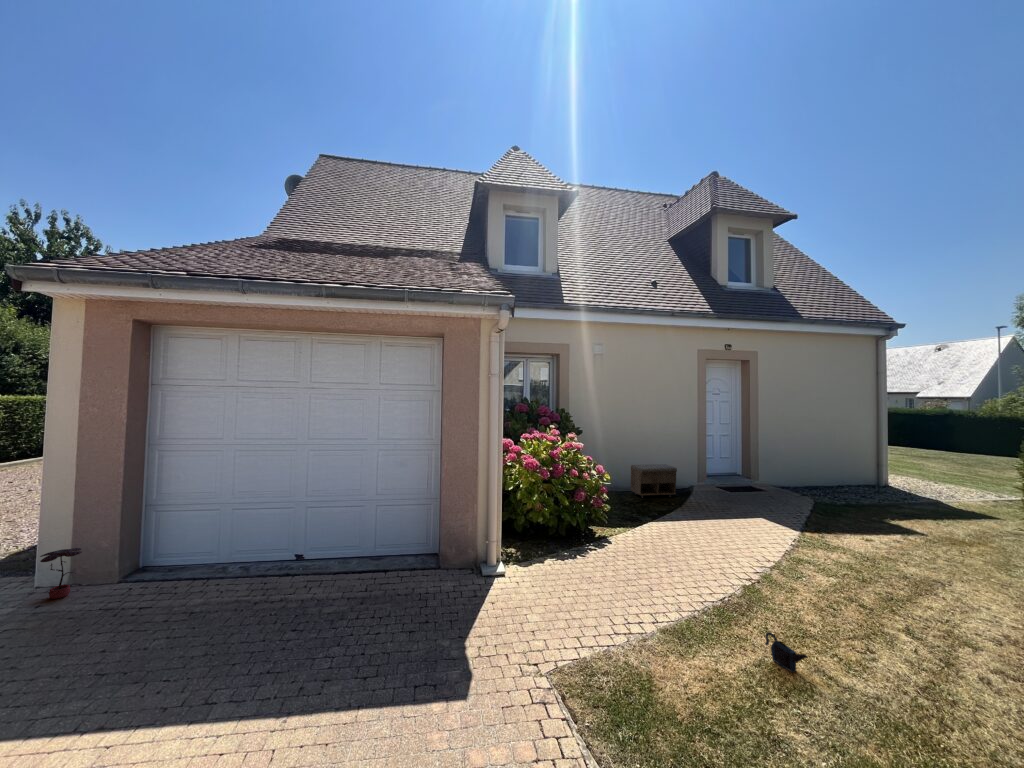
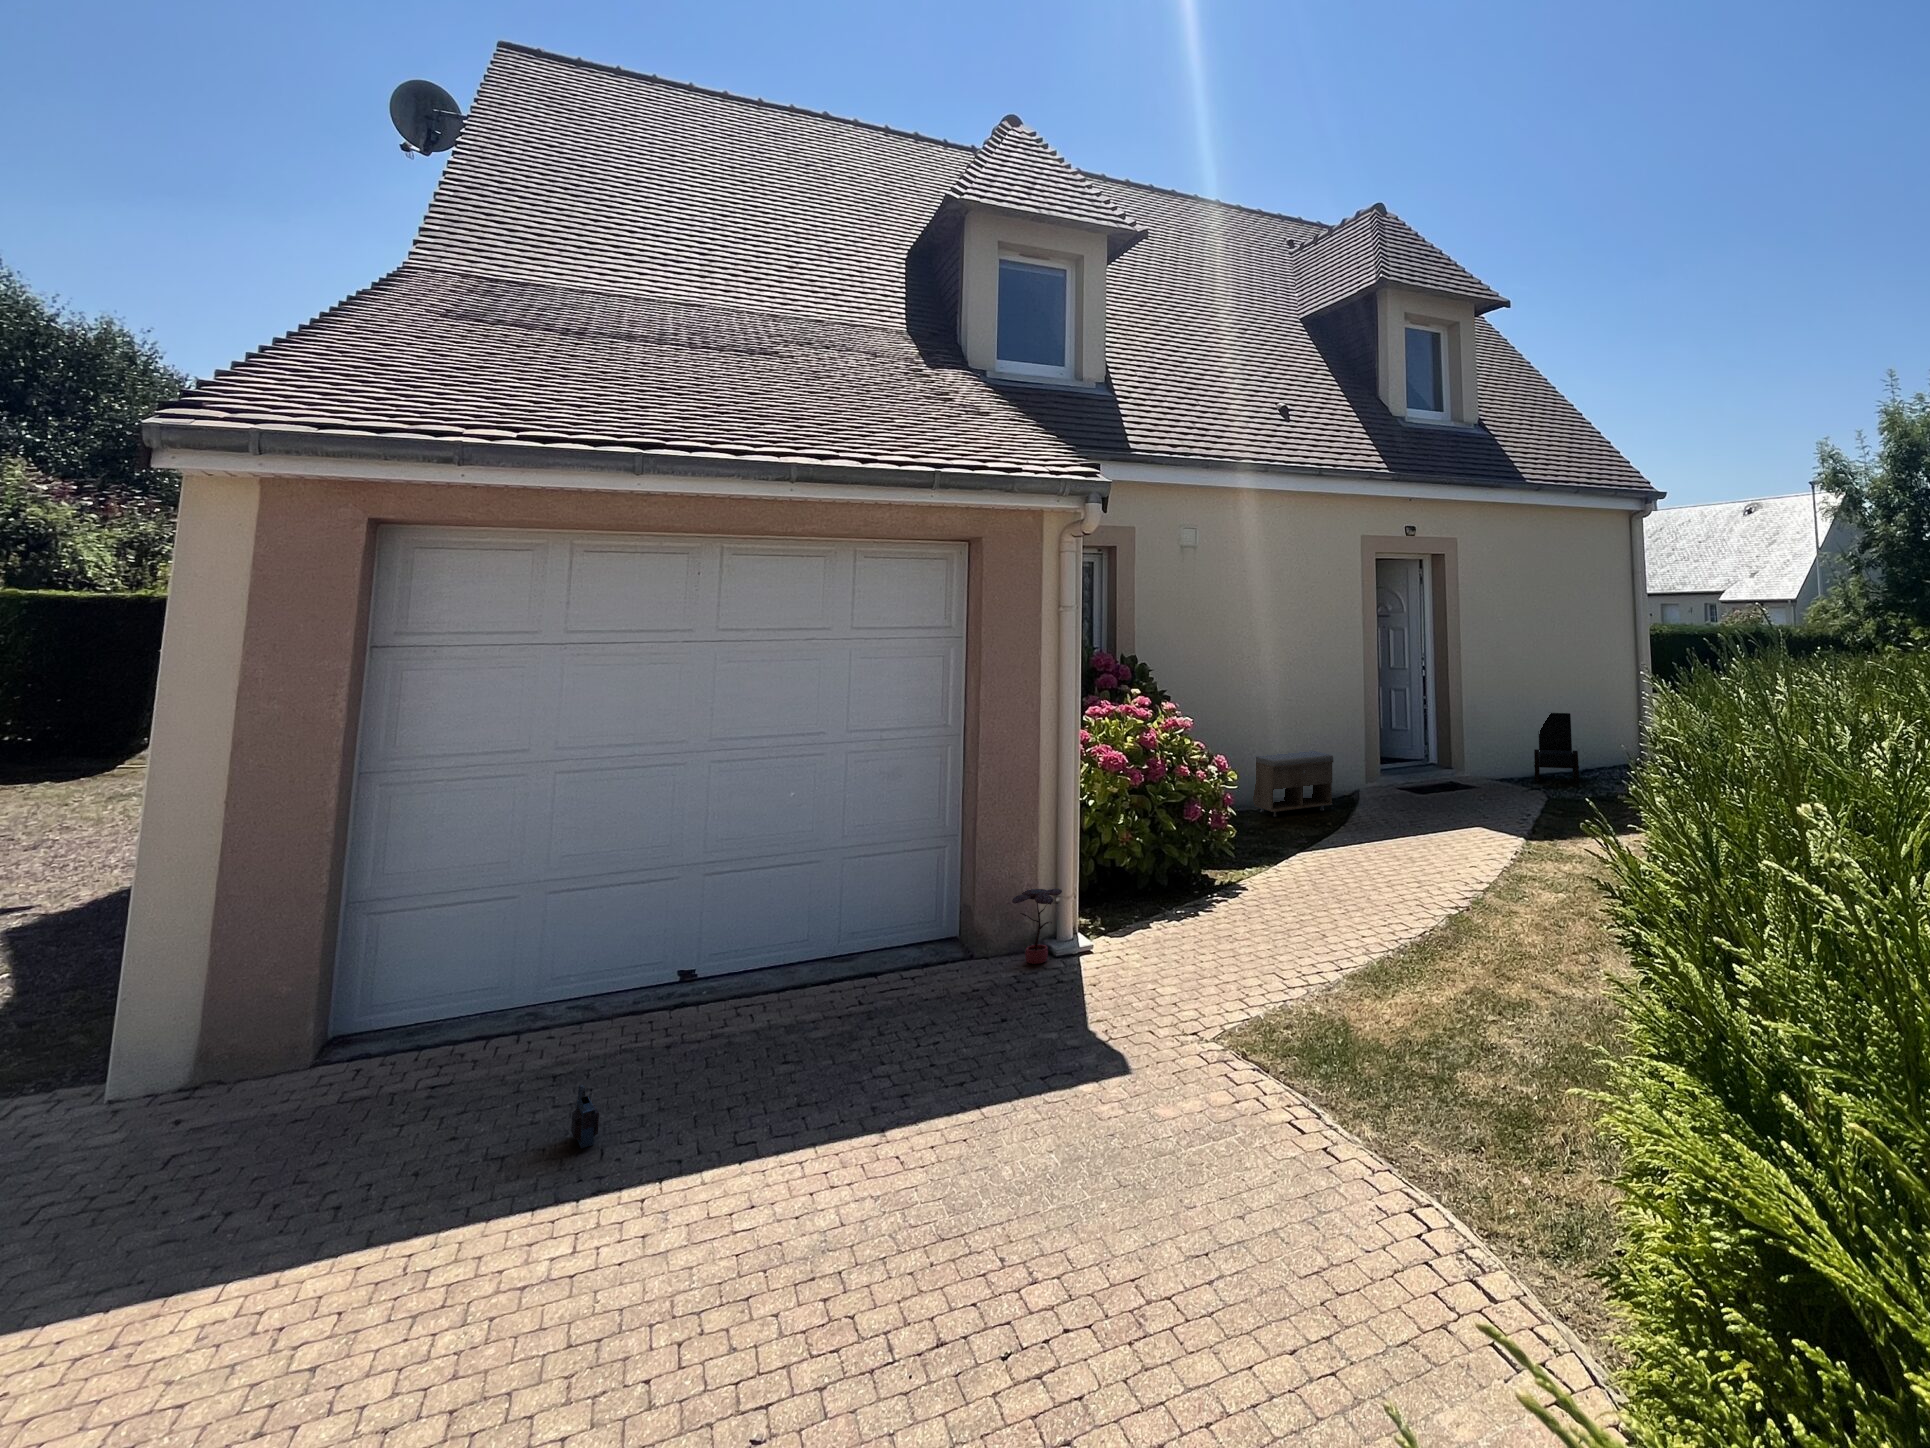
lounge chair: none [804,452,836,494] -> present [1534,713,1579,783]
potted plant: present [40,548,82,599] -> present [1012,889,1062,964]
watering can: present [765,632,808,672] -> present [571,1084,599,1148]

